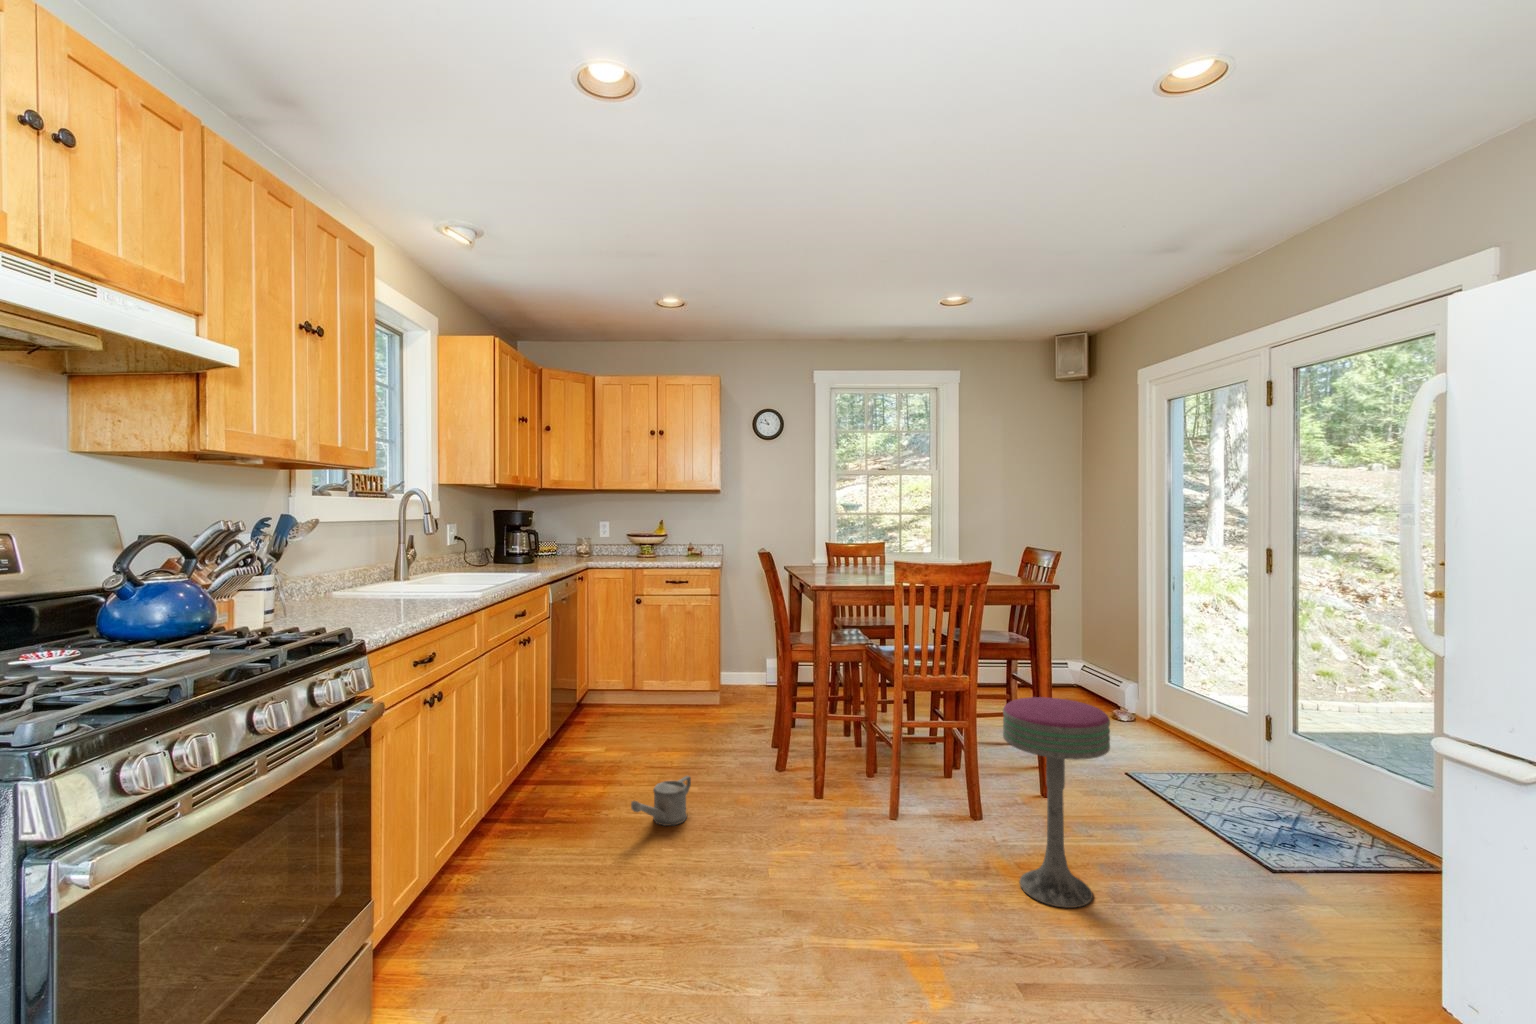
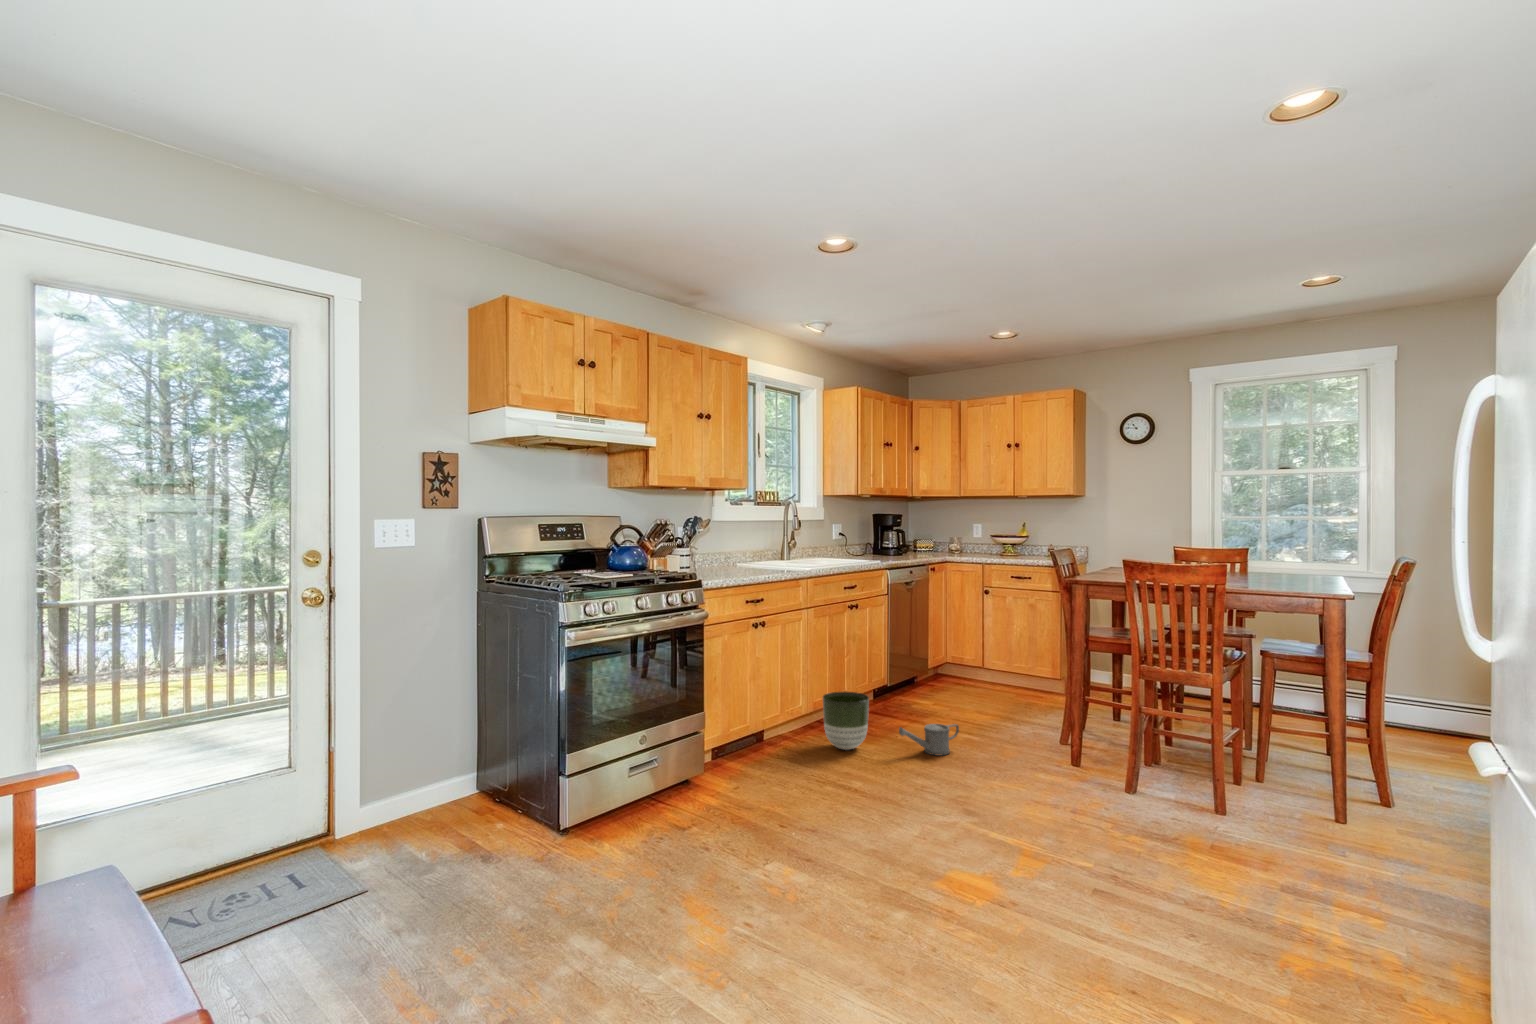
bar stool: present [1003,697,1110,908] -> none [1155,687,1260,876]
planter: none [515,763,586,854] -> present [823,692,869,750]

